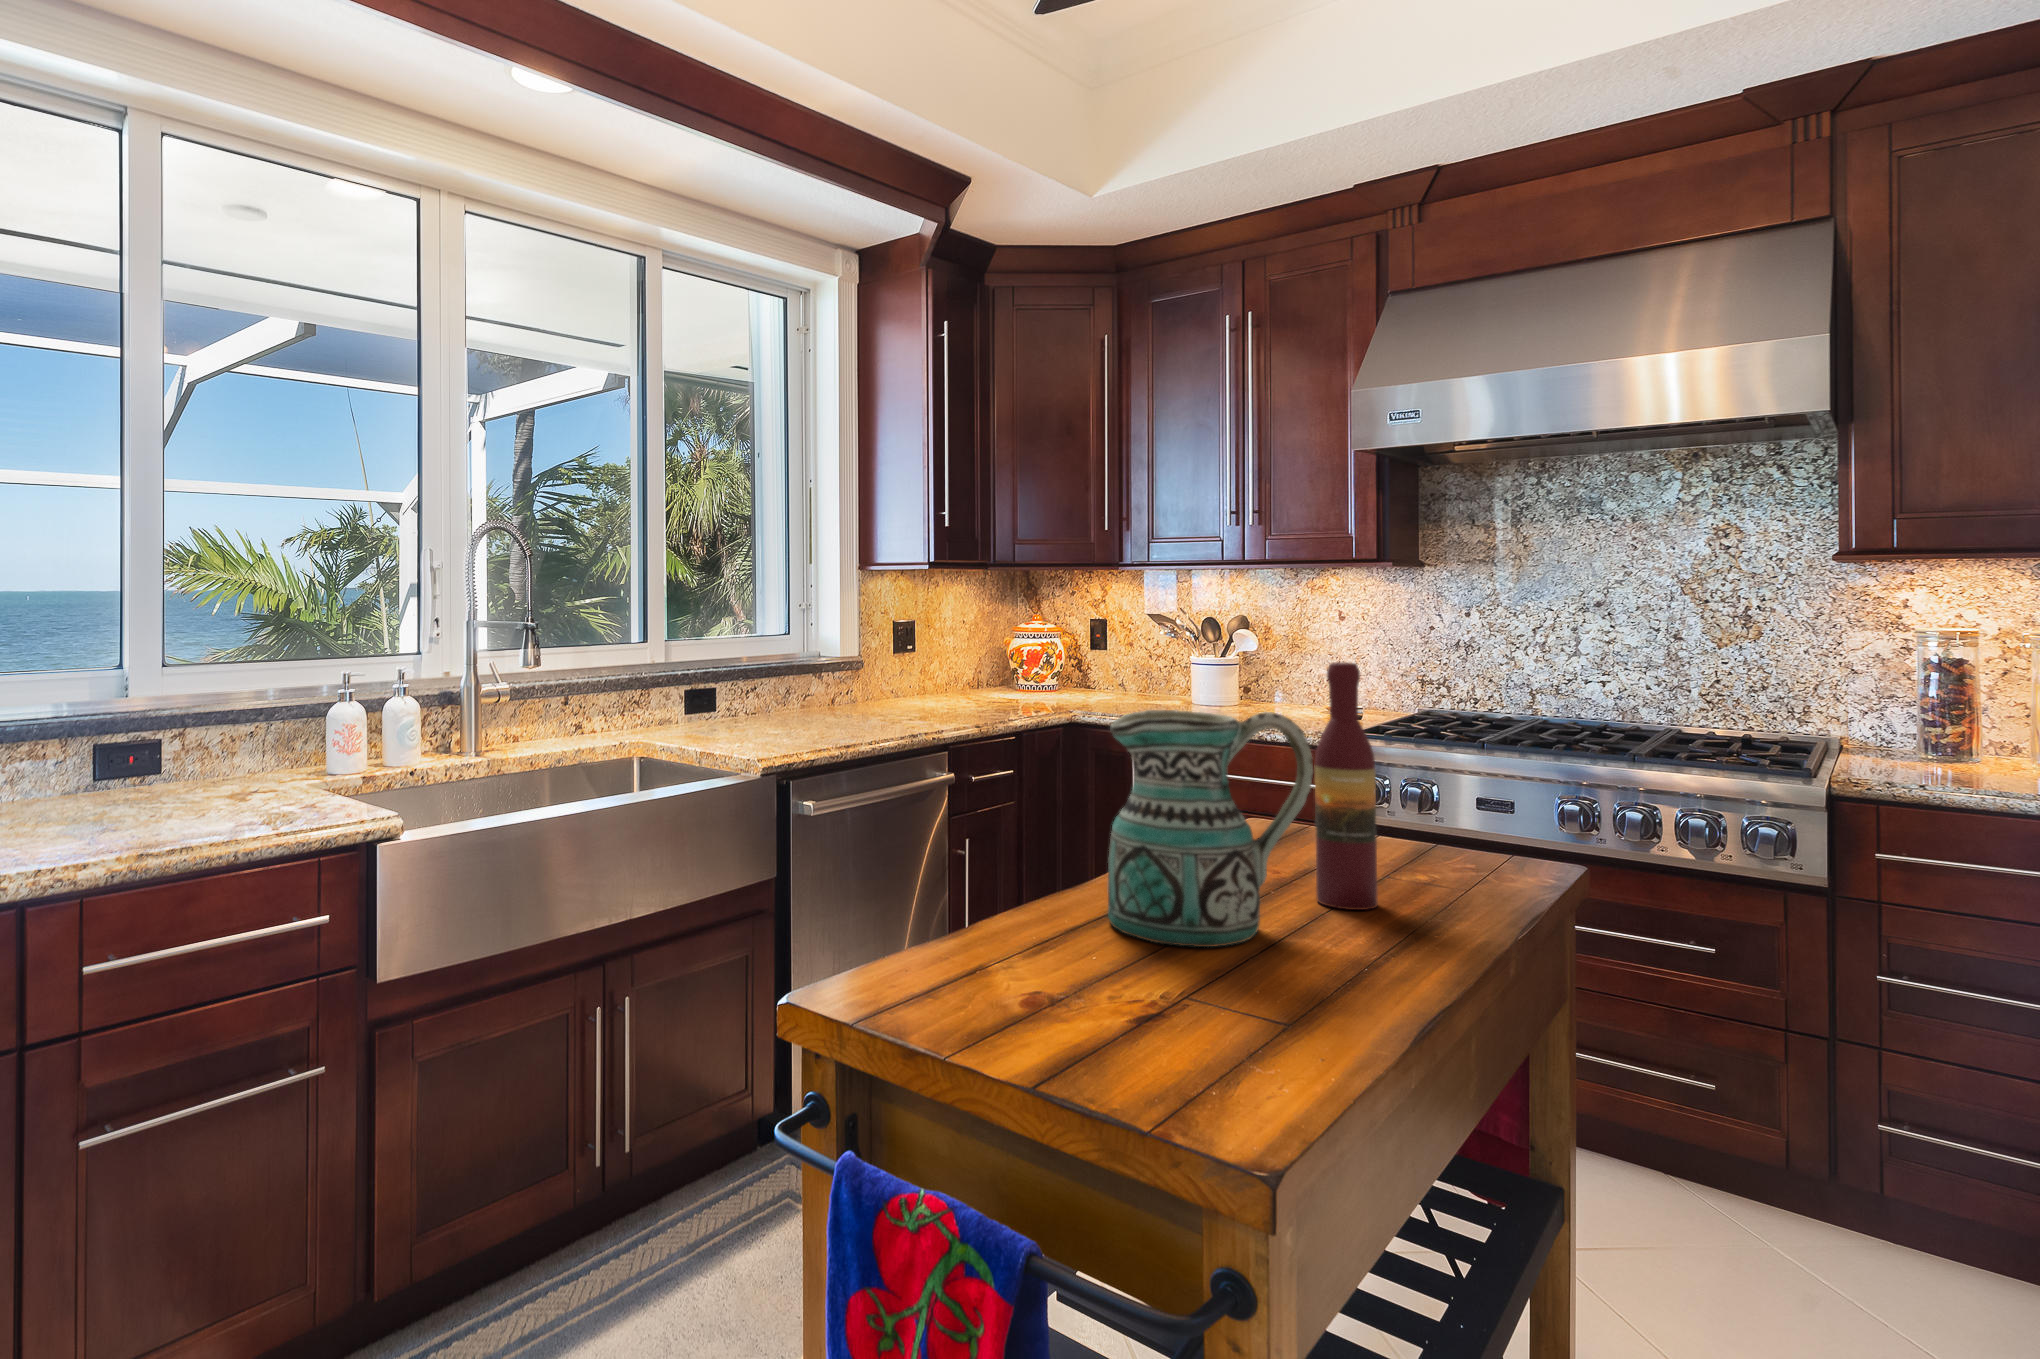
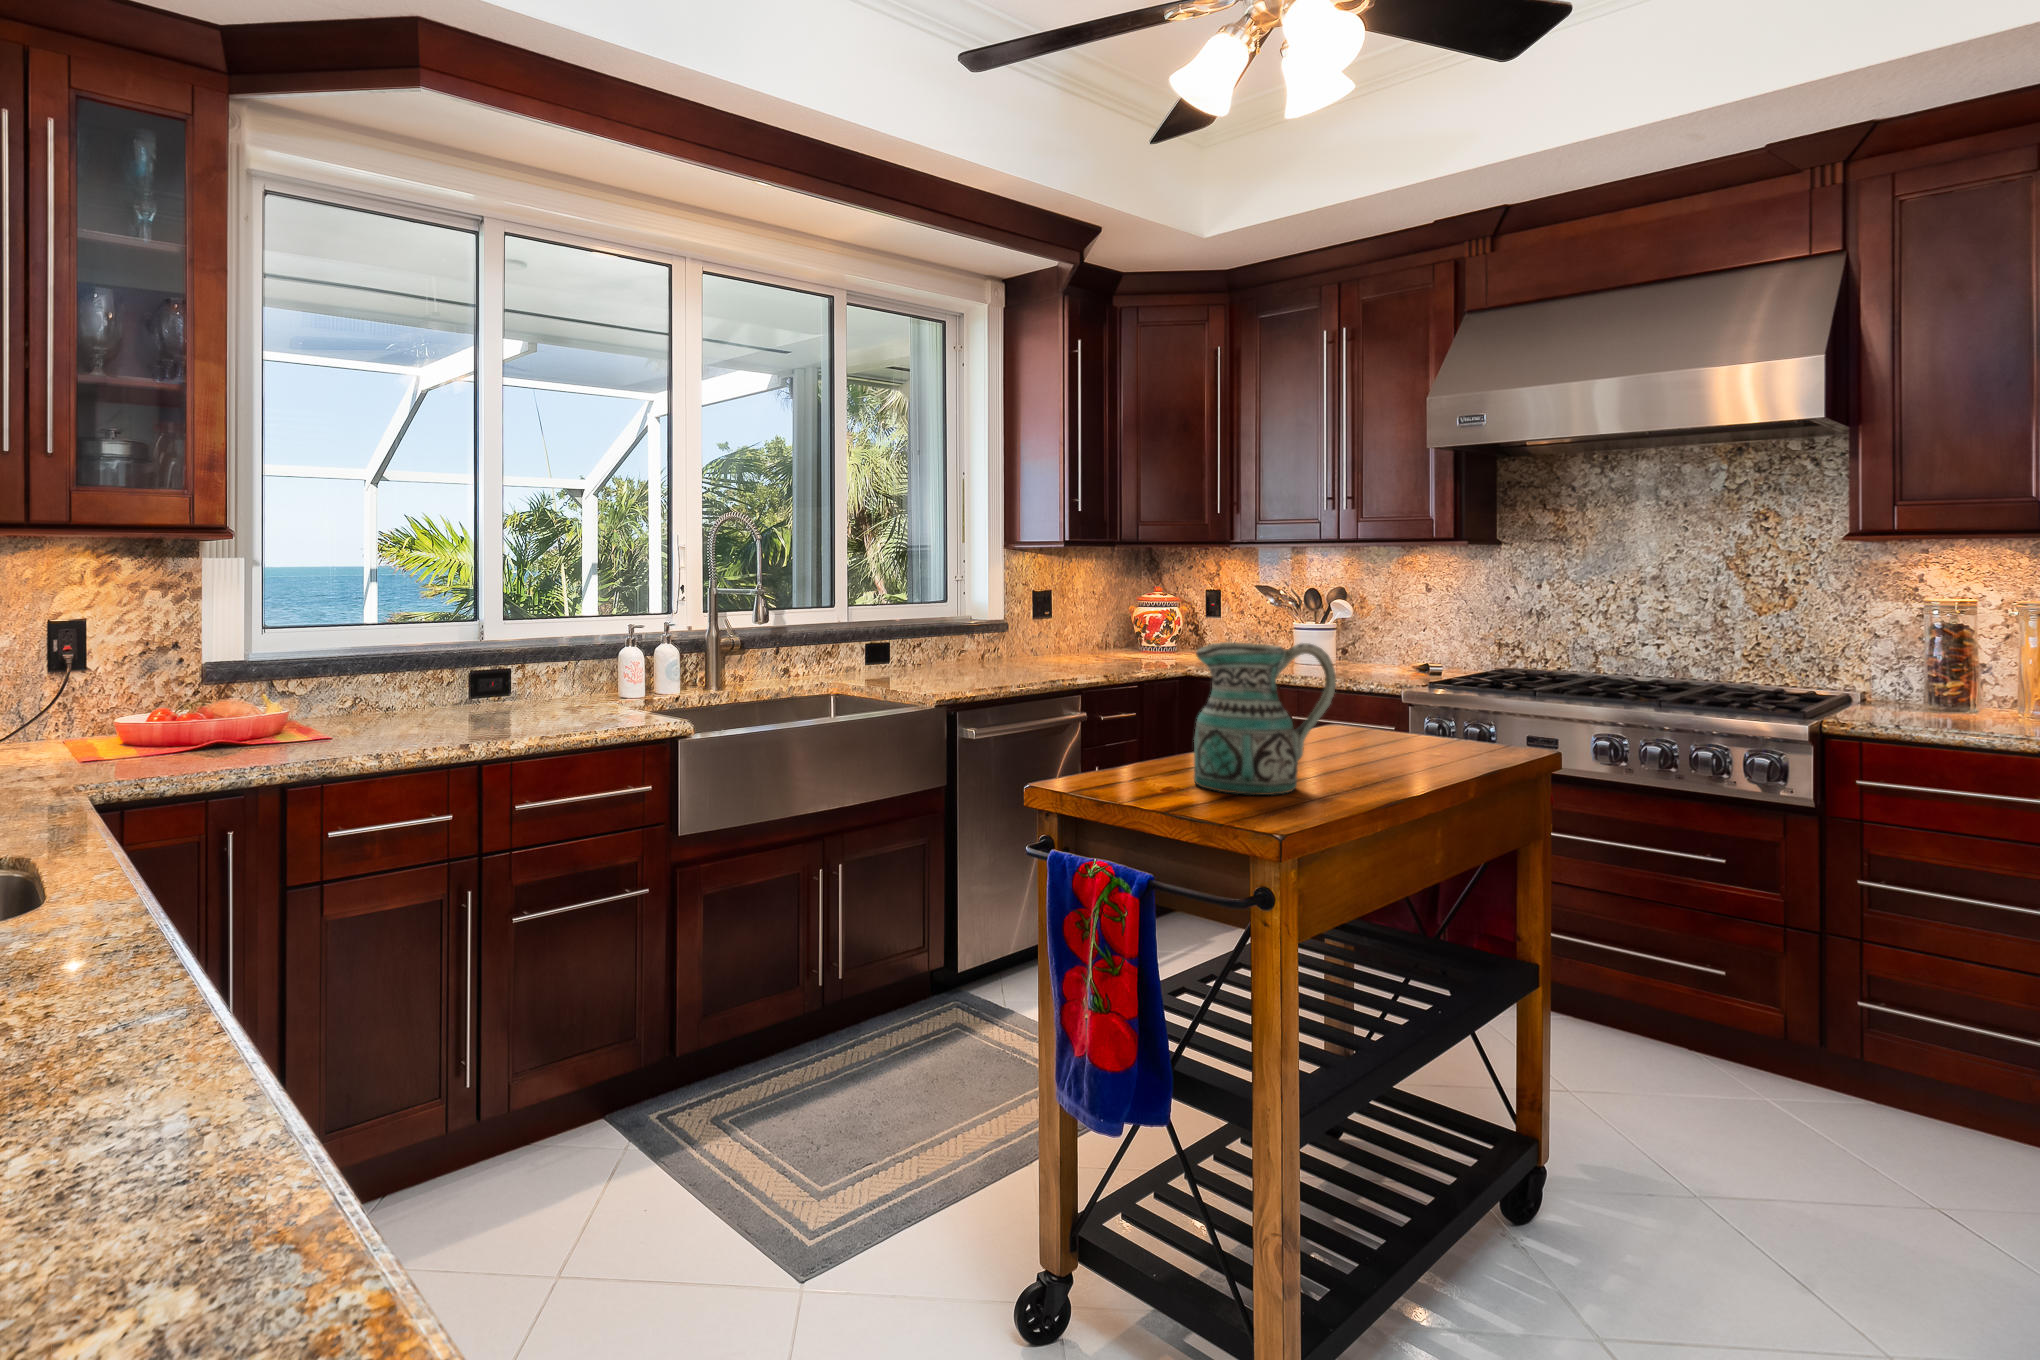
wine bottle: present [1315,662,1378,910] -> none [1345,612,1388,782]

